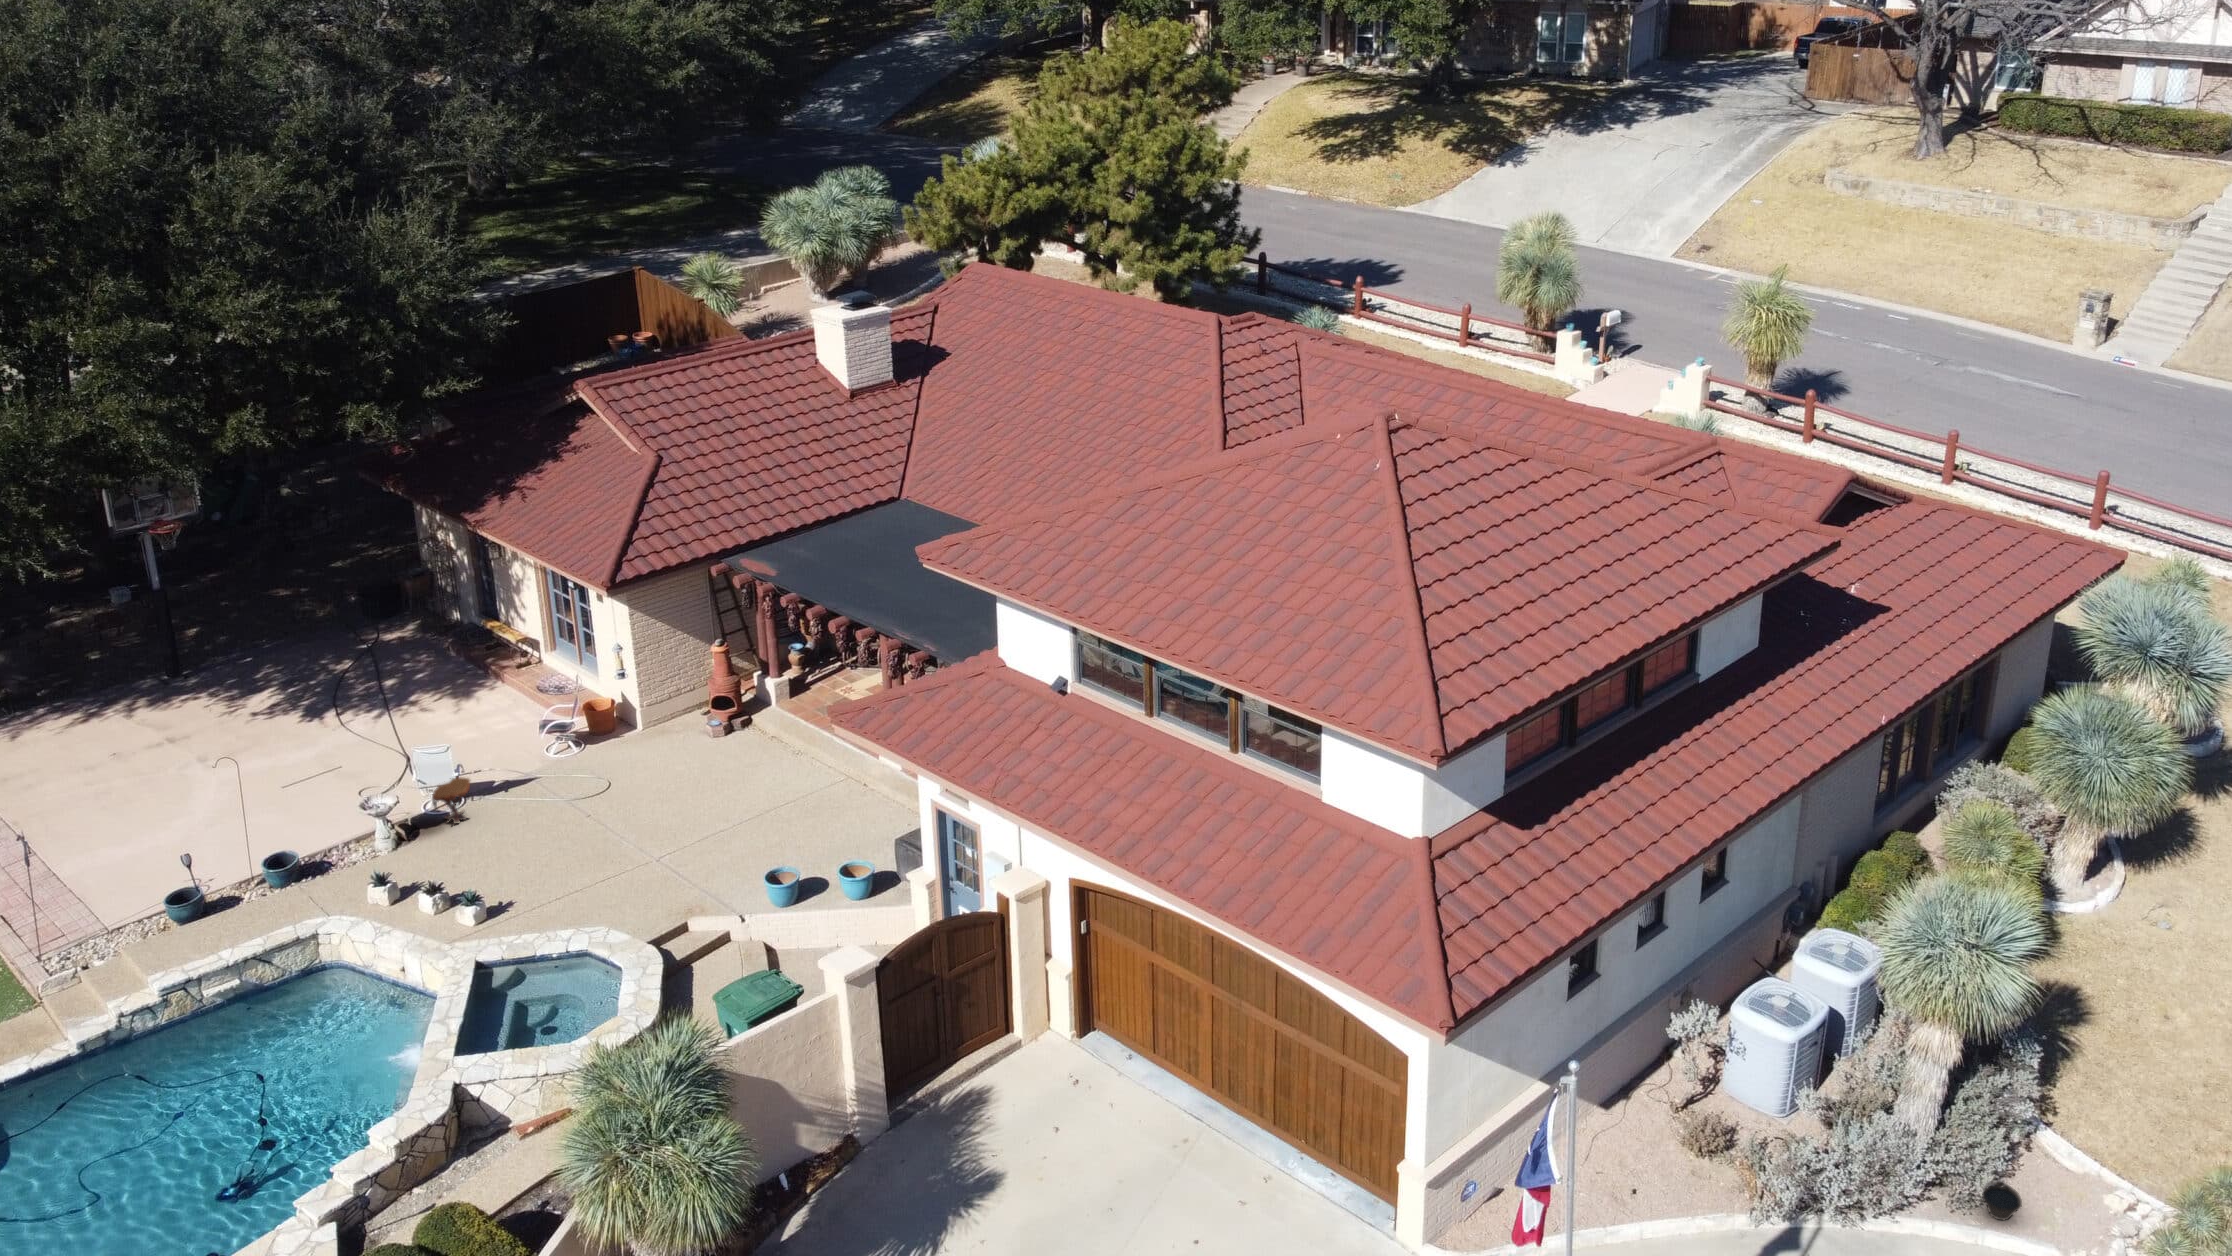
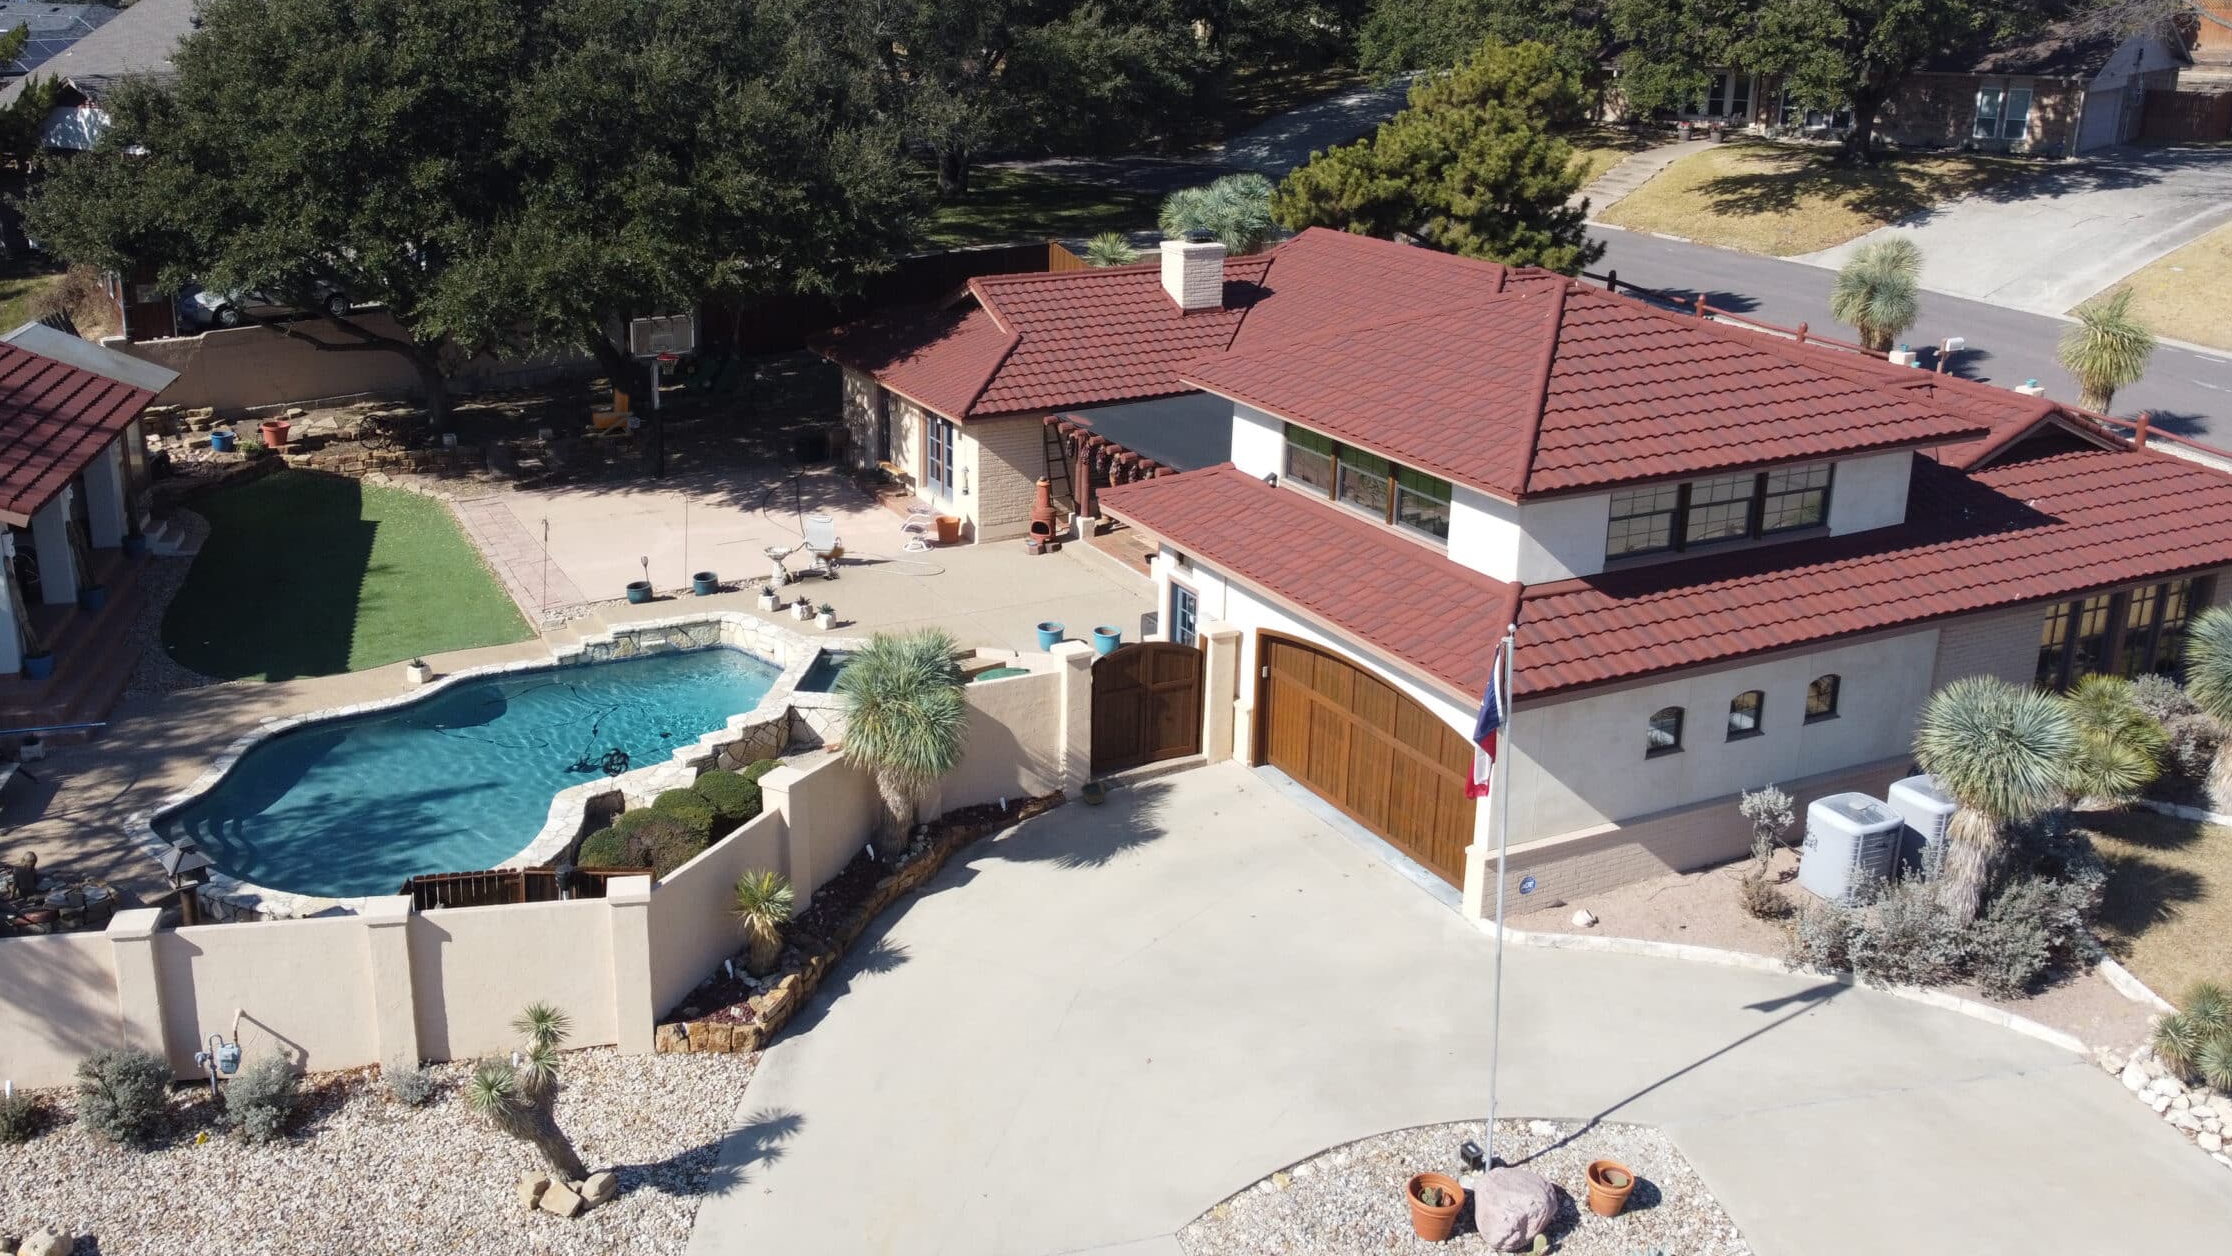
lounge chair: none [47,550,118,623] -> present [593,391,633,438]
bucket: present [1982,1181,2022,1220] -> present [1081,775,1108,804]

